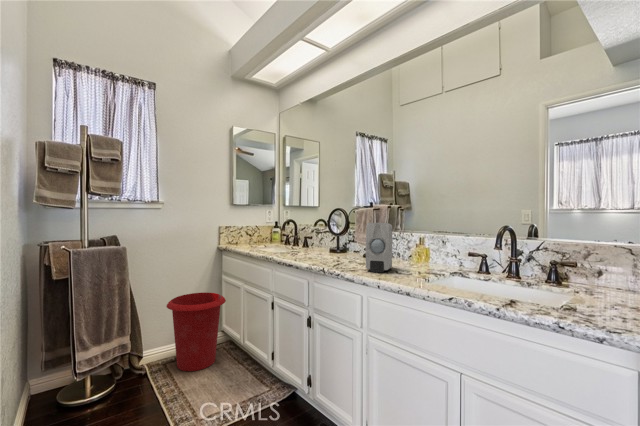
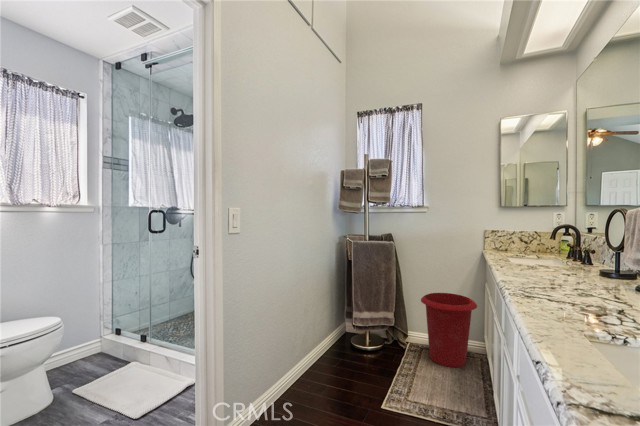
soap dispenser: present [366,223,392,273] -> none [542,242,617,317]

